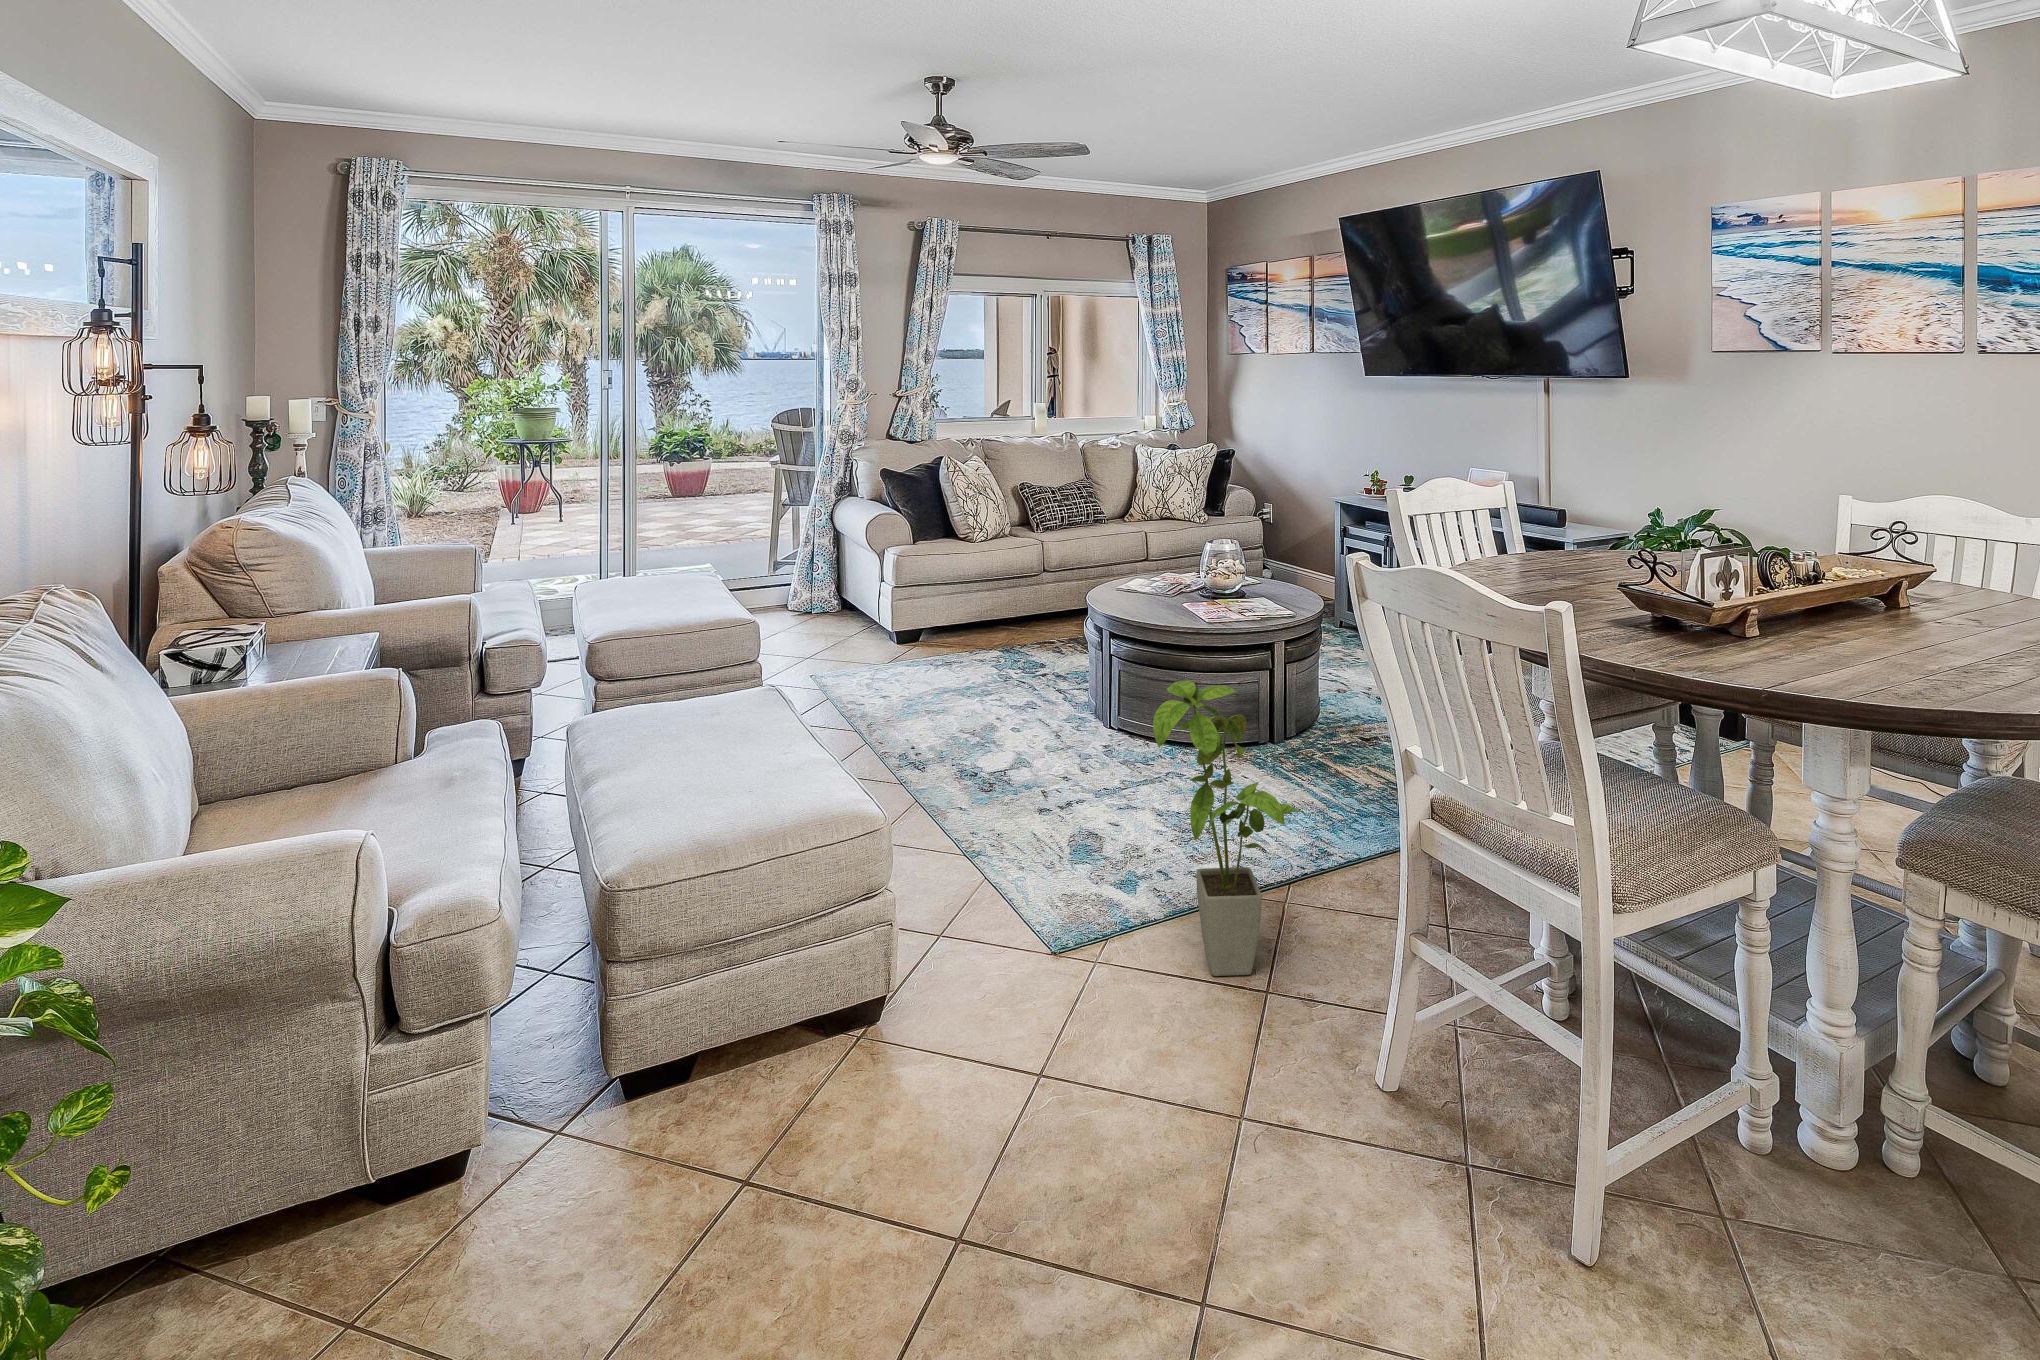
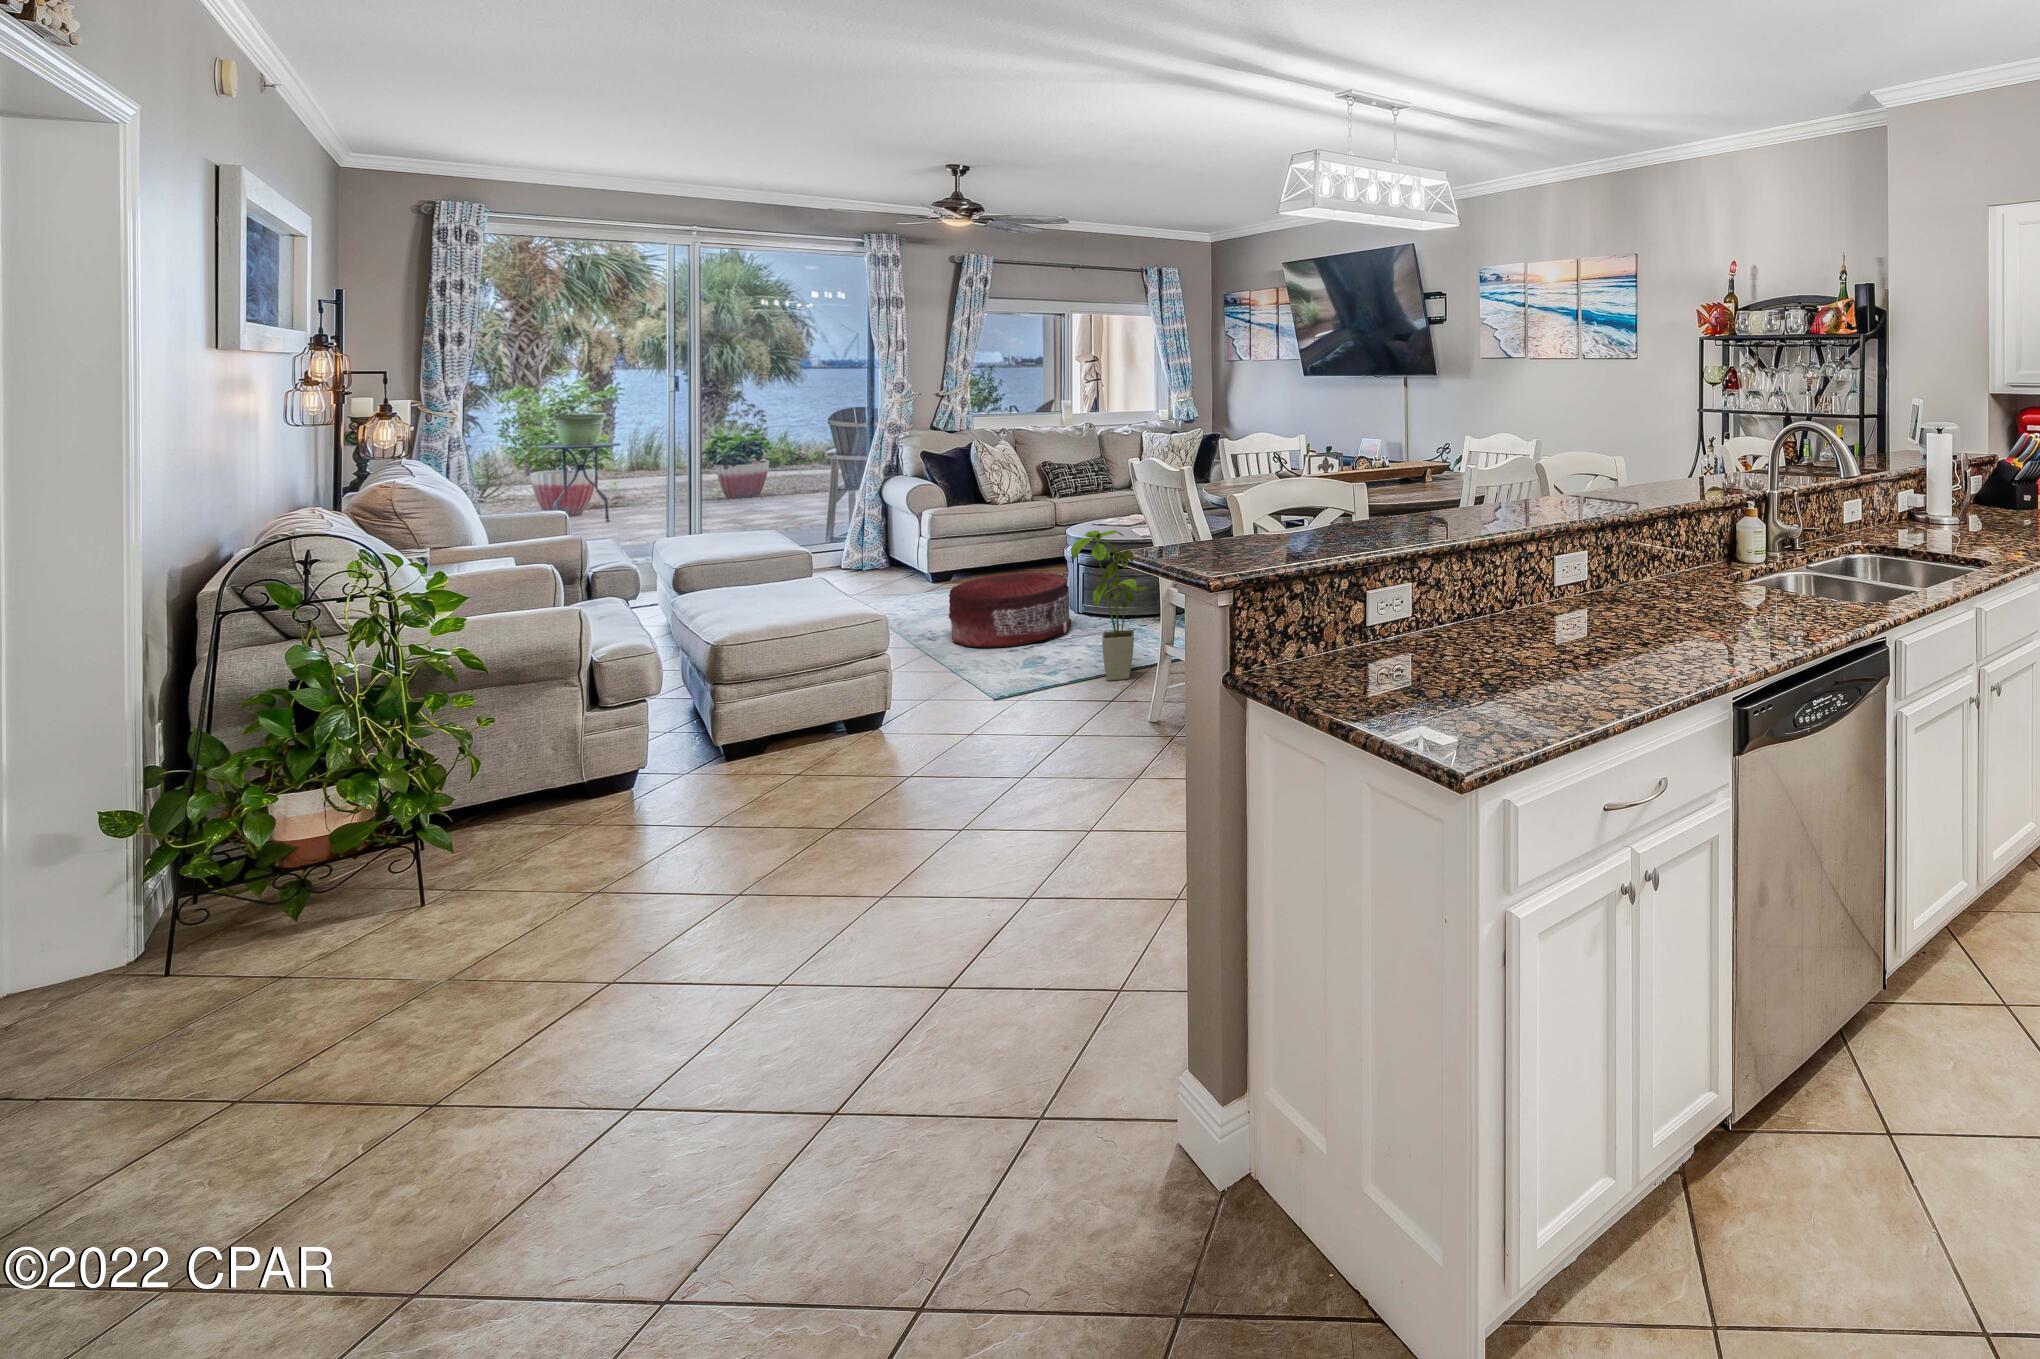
pouf: none [921,675,1099,824] -> present [949,571,1071,648]

